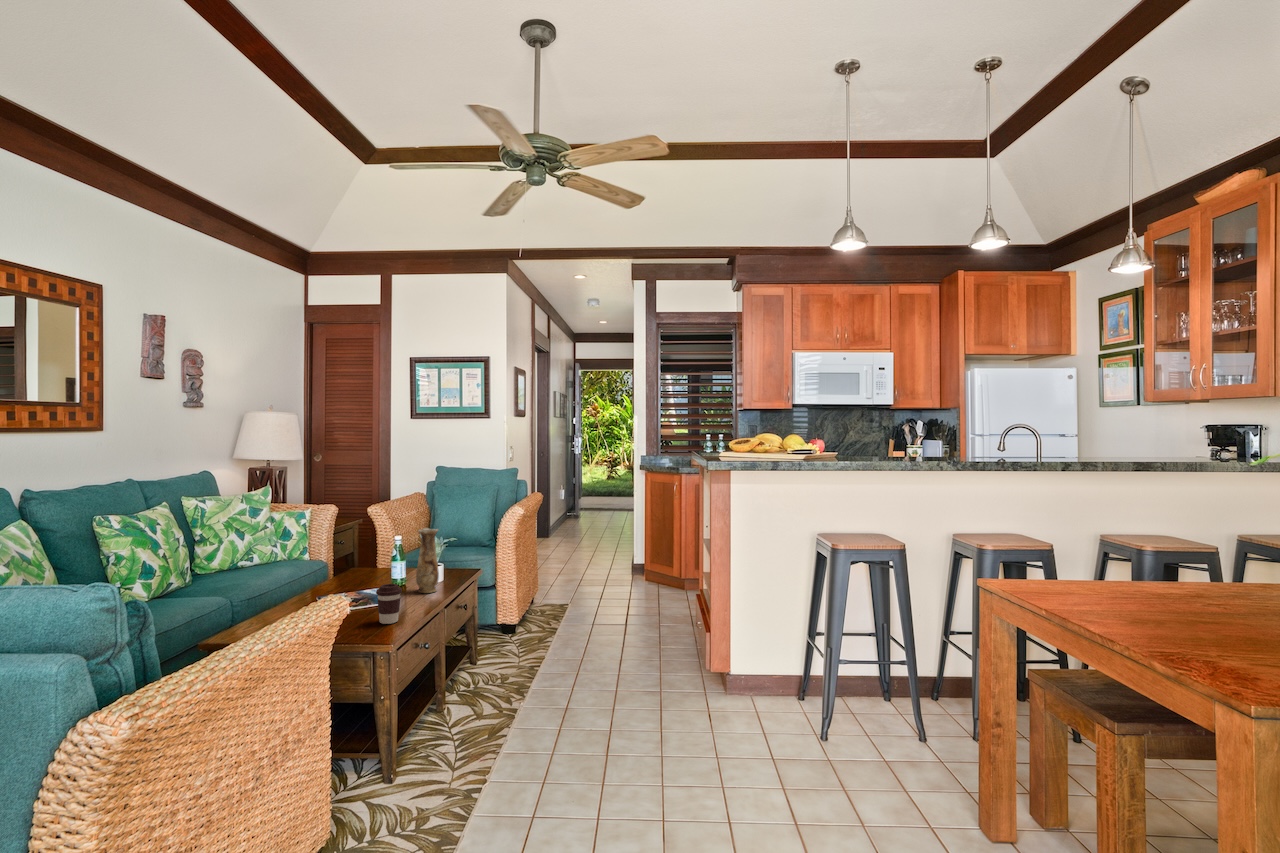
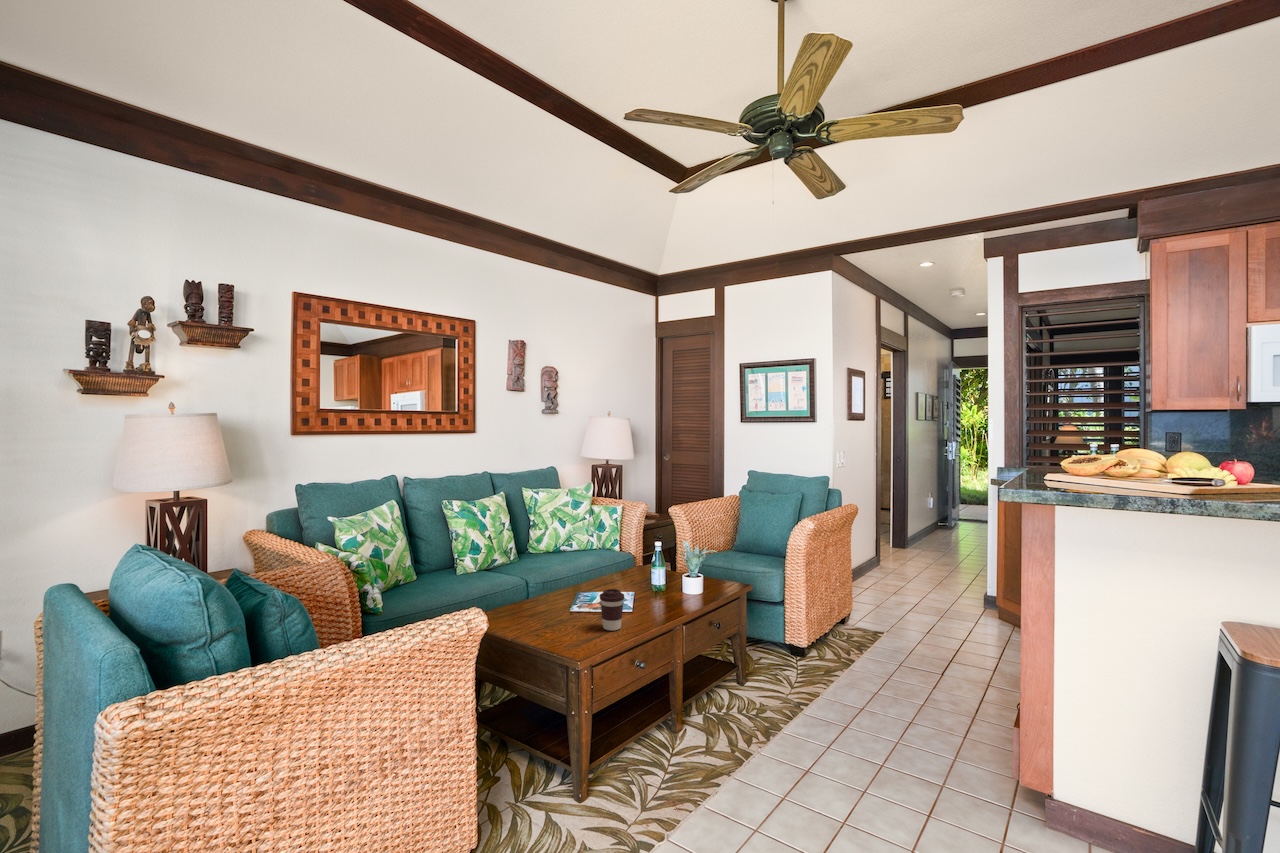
vase: present [416,528,439,593] -> none [667,534,689,602]

